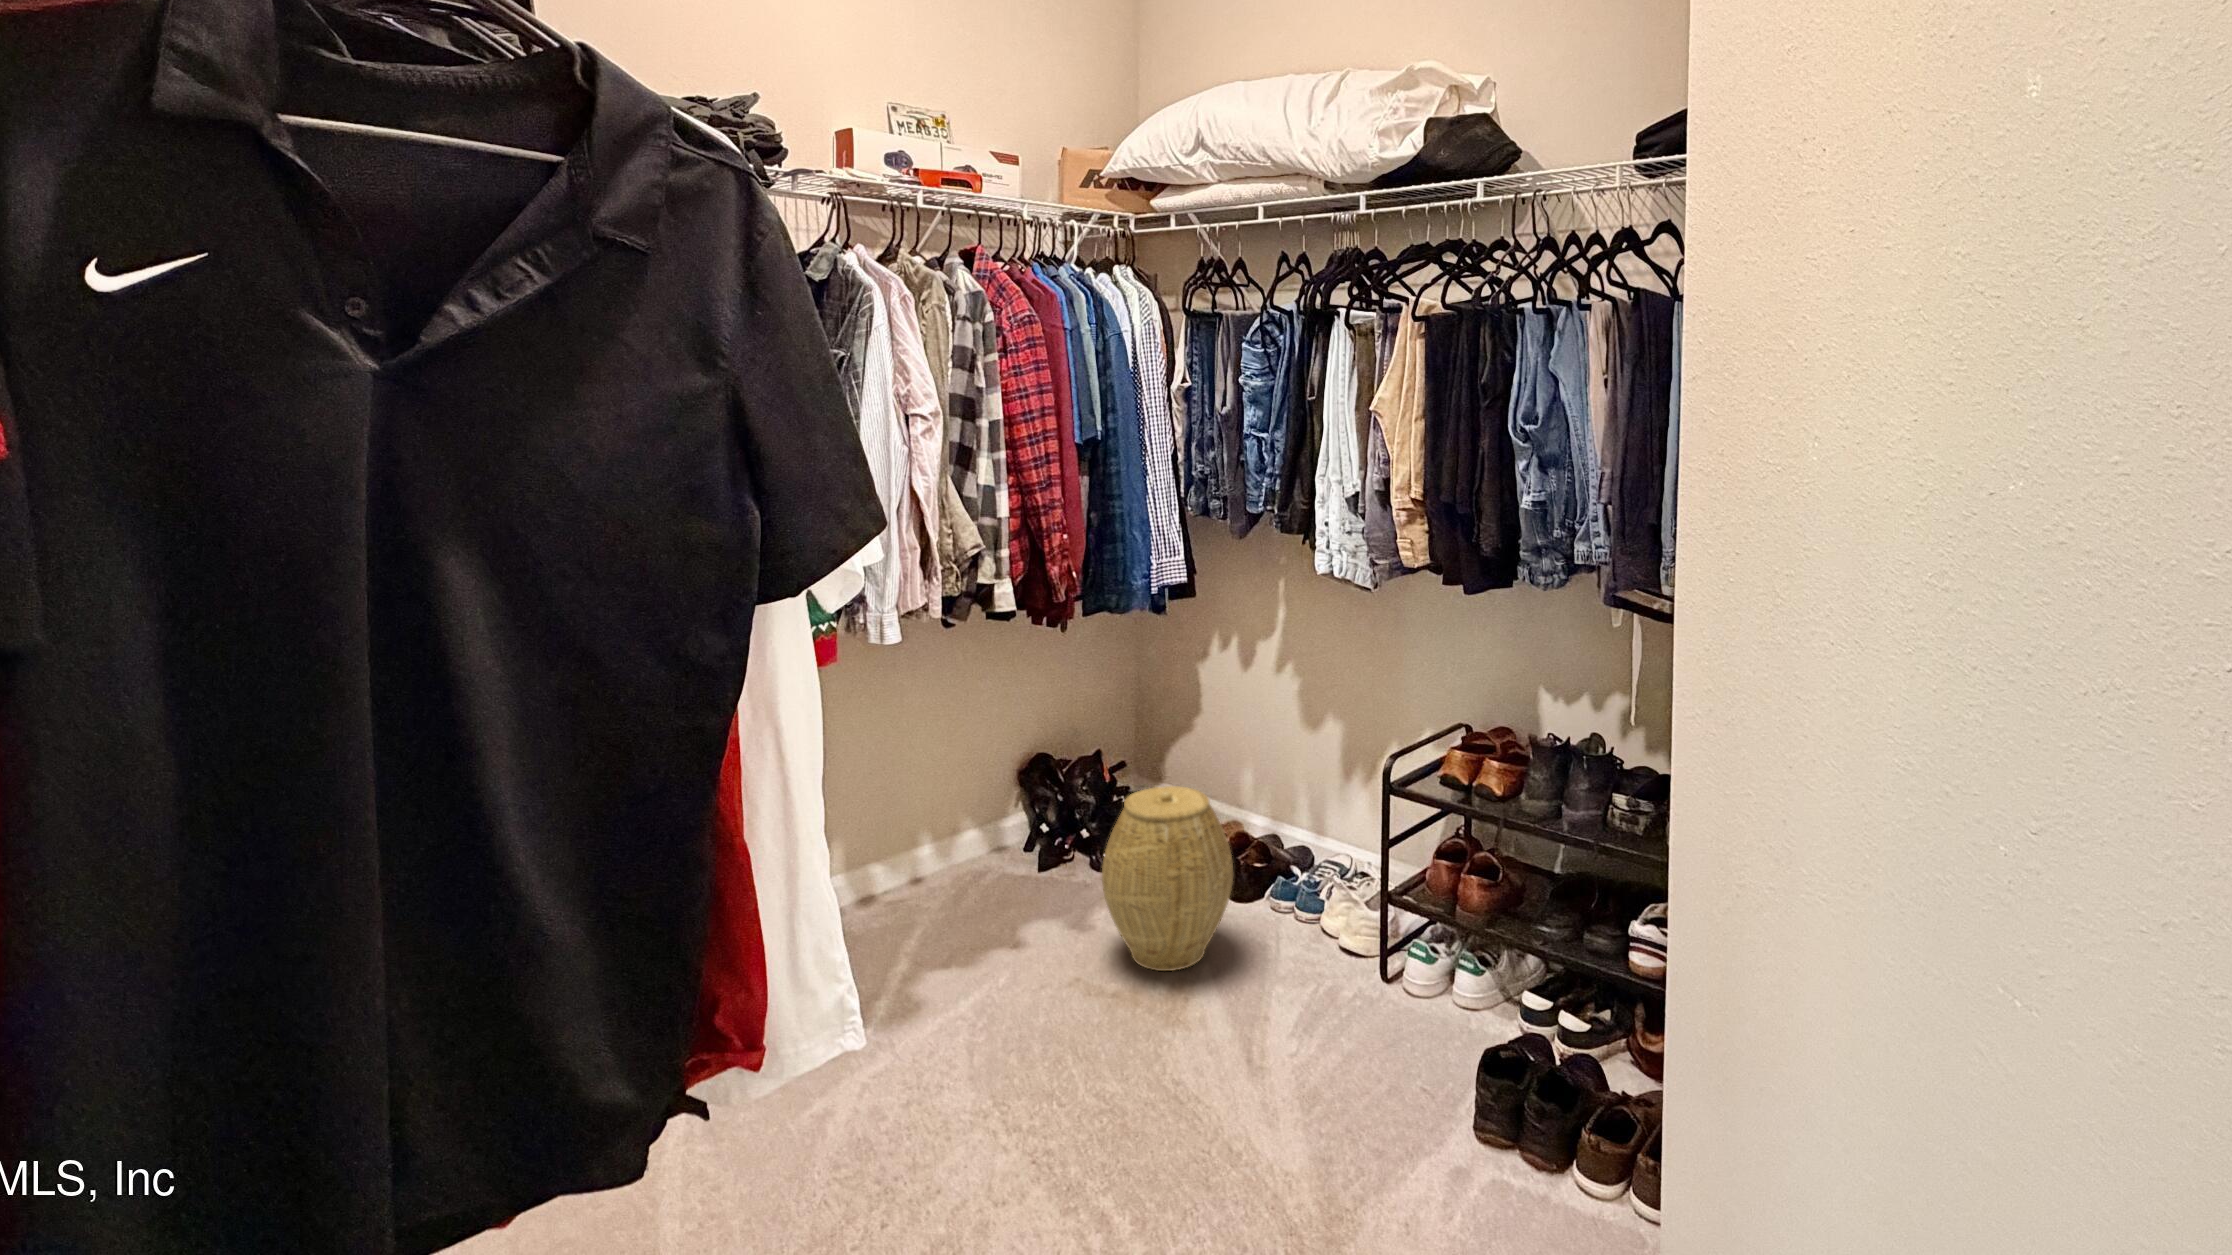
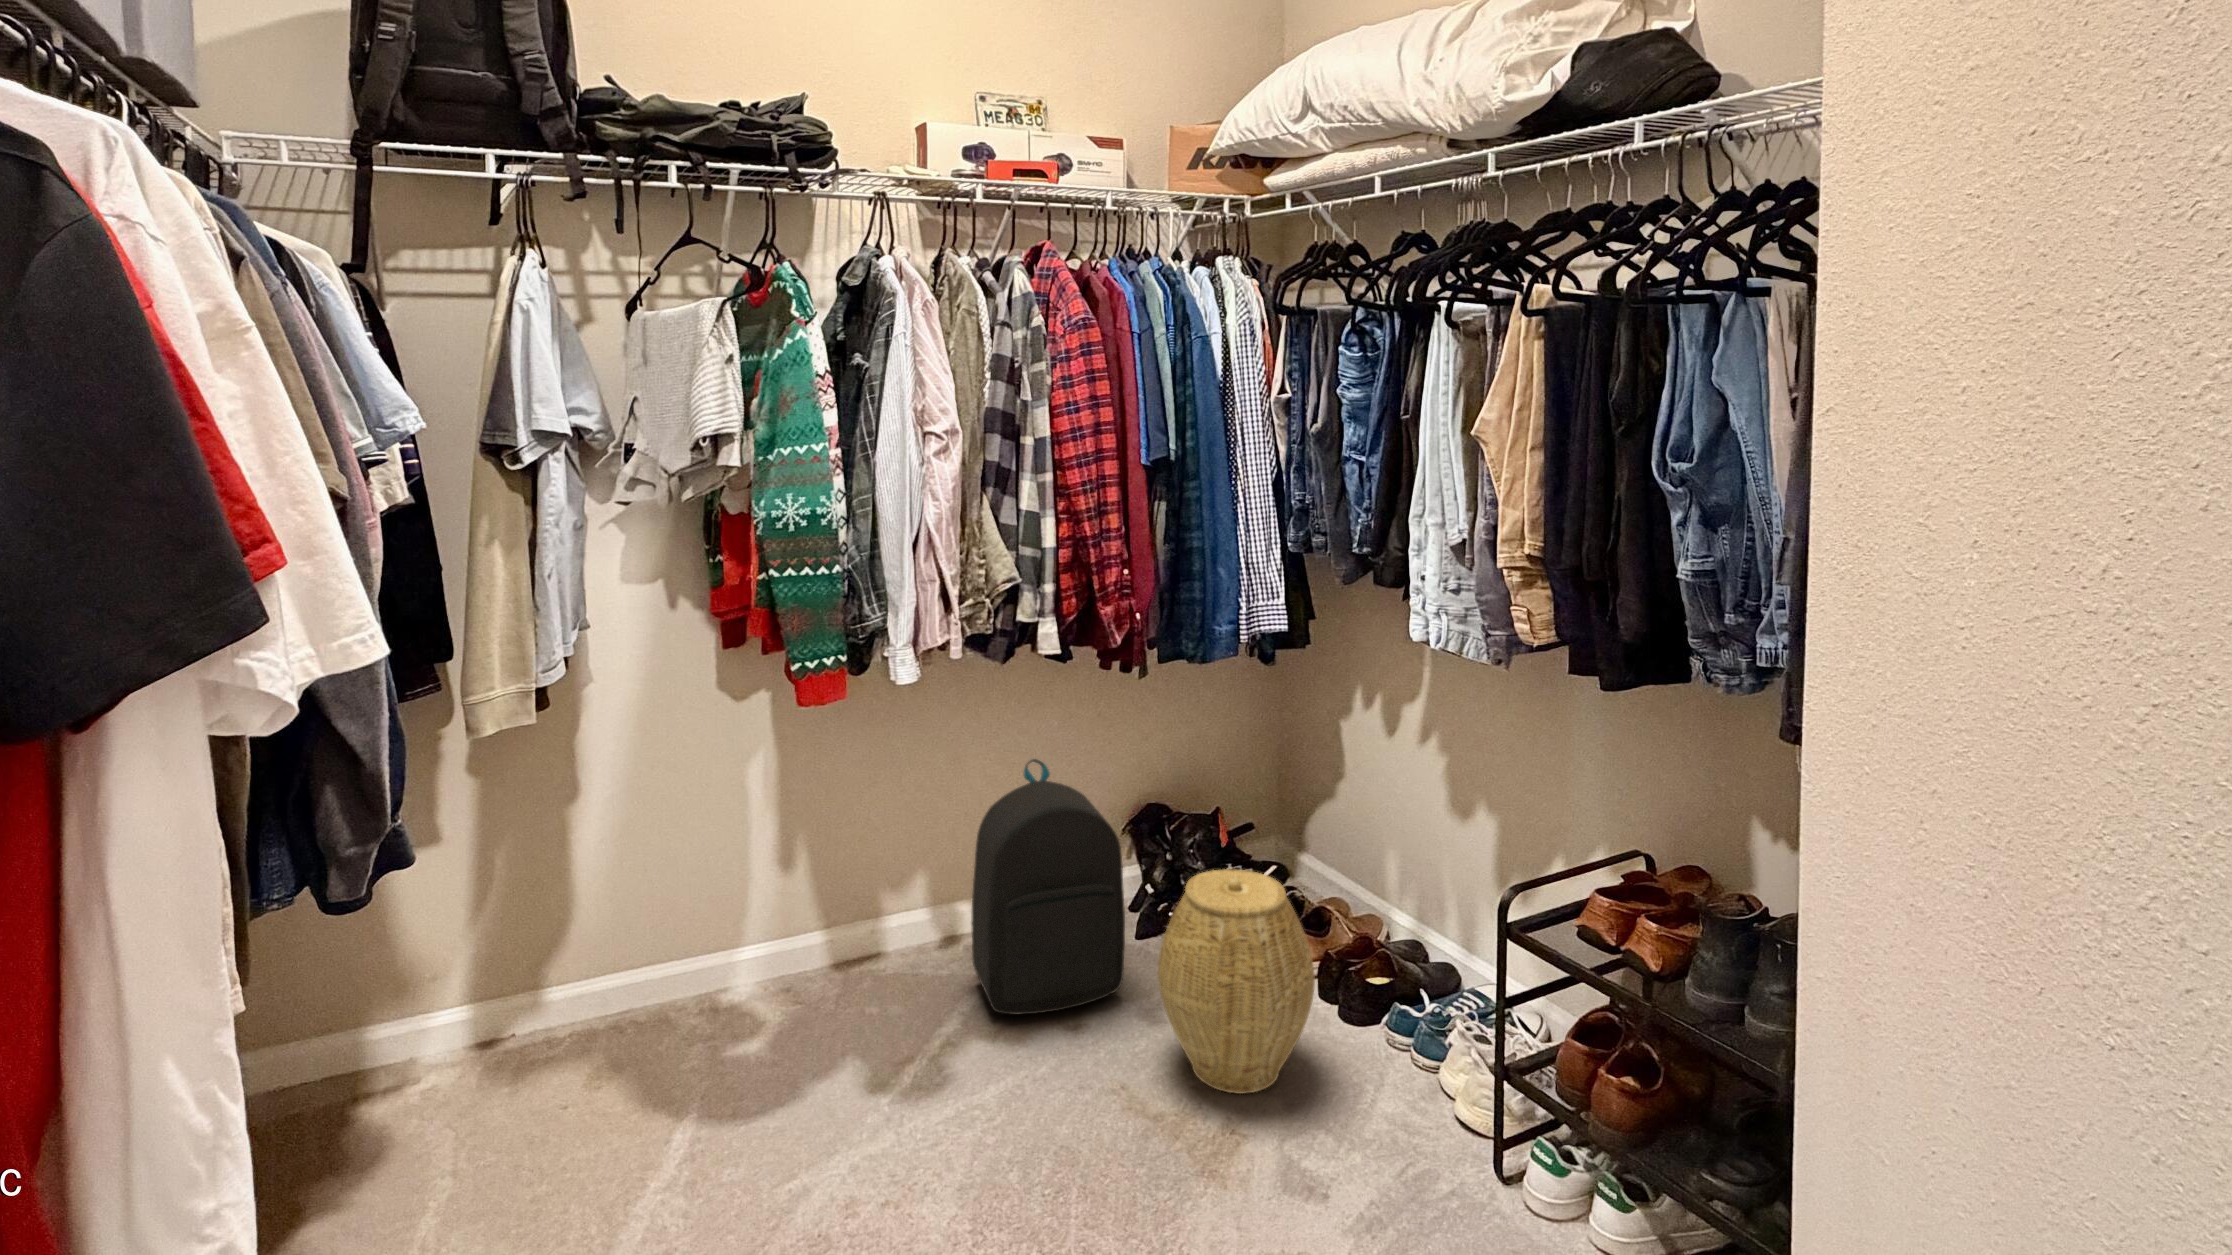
backpack: none [907,721,1054,955] -> present [971,759,1125,1015]

